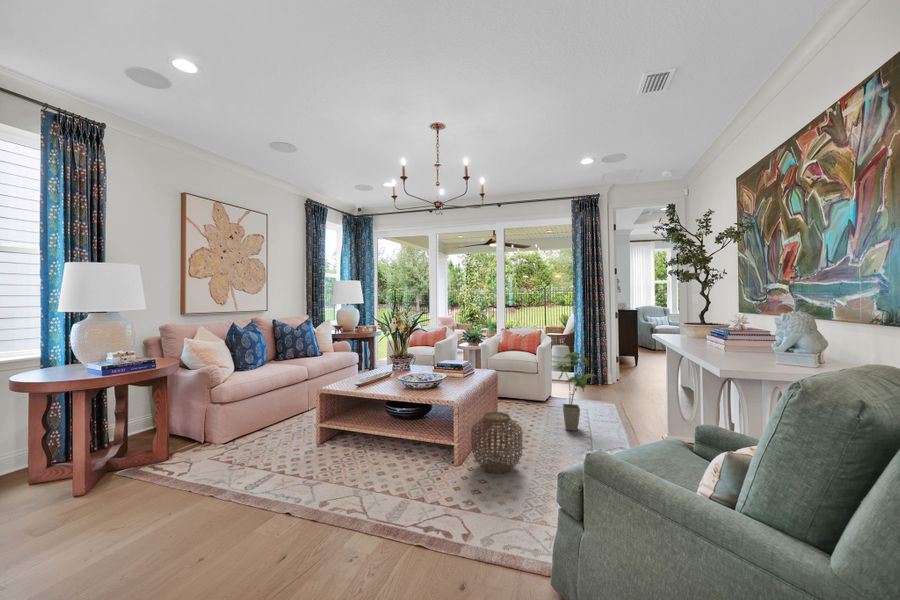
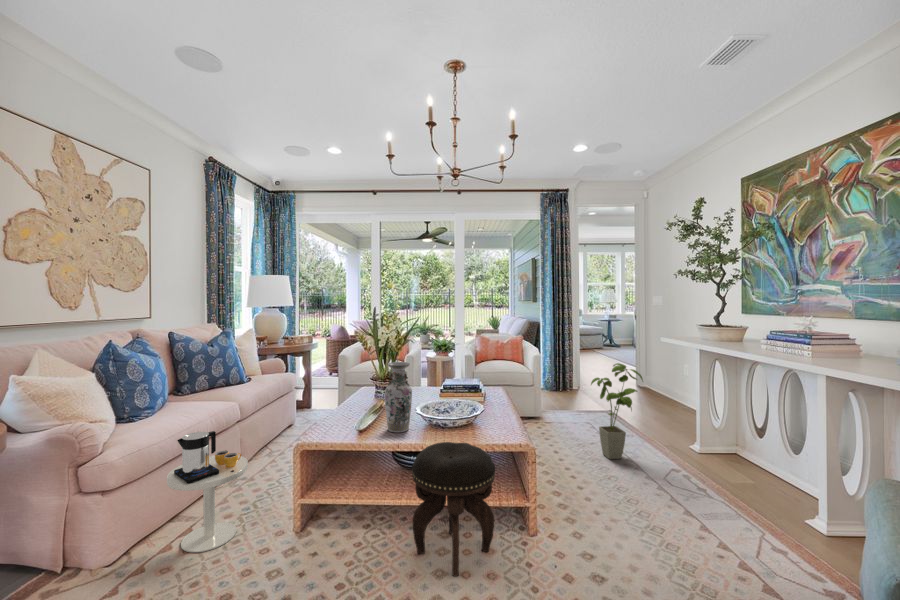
vase: none [374,341,392,387] -> present [385,362,412,432]
side table: none [252,376,296,443] -> present [167,431,248,553]
footstool: none [371,393,424,470] -> present [412,442,495,577]
woven basket: present [471,412,522,474] -> none [562,458,640,552]

